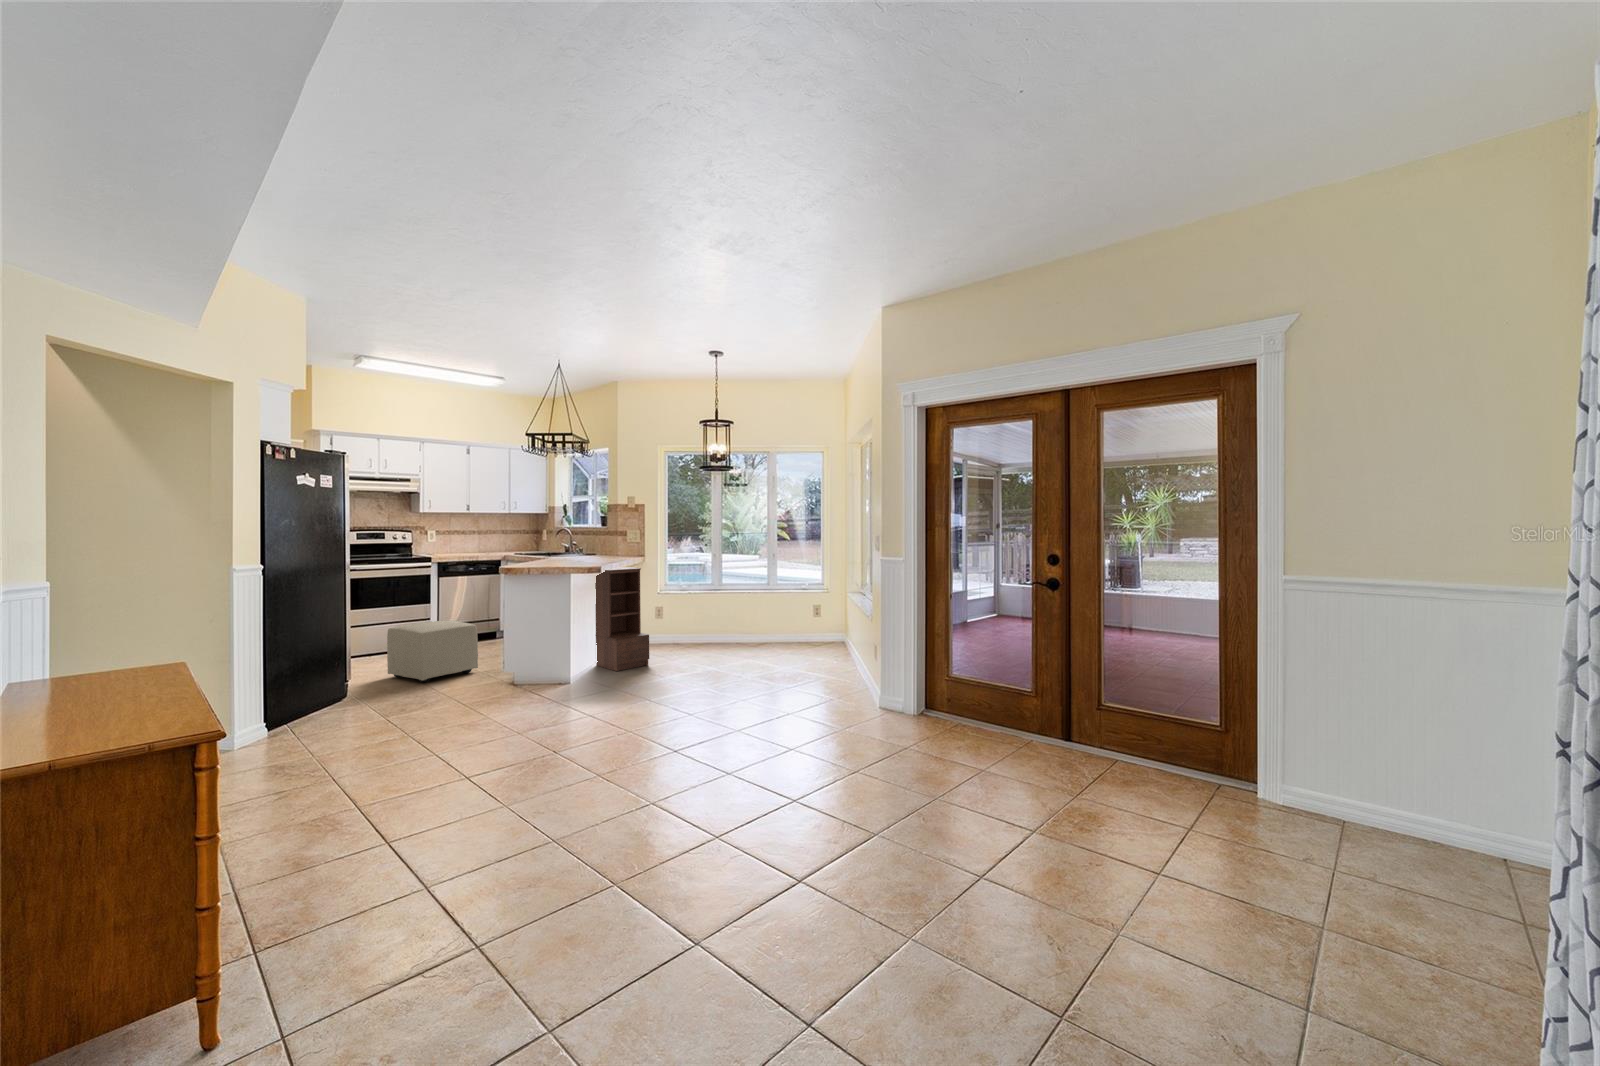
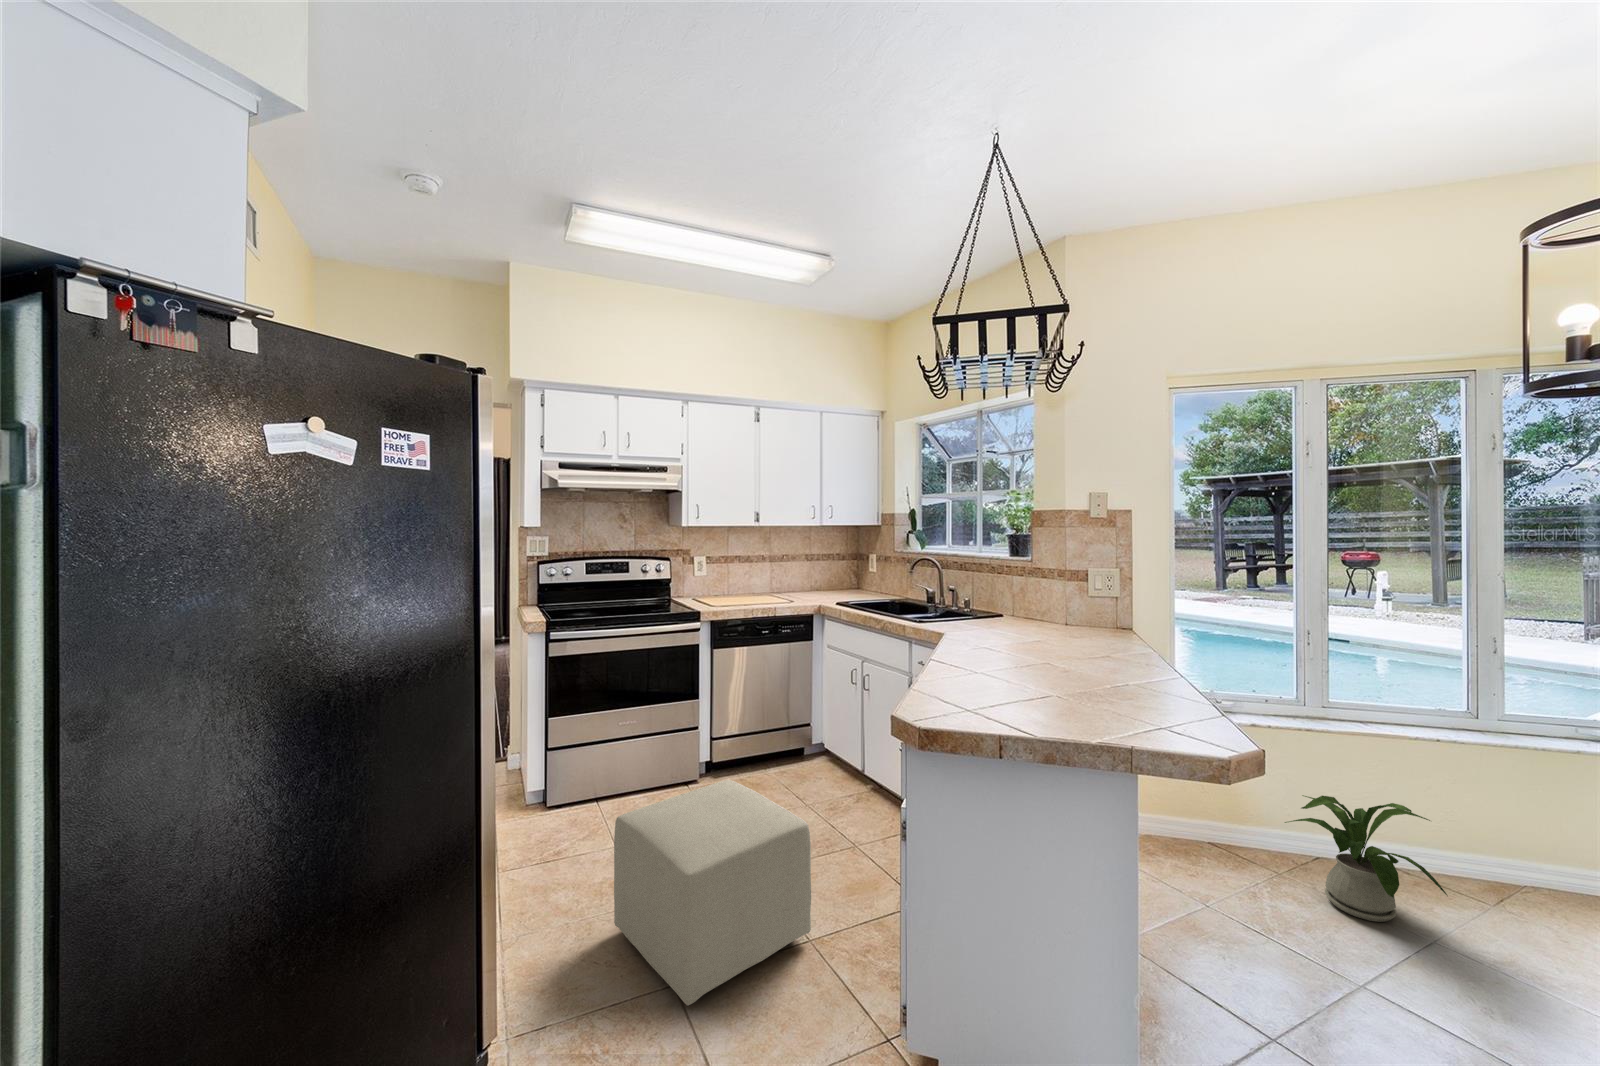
bookshelf: present [595,567,649,671] -> none [1104,684,1286,1037]
house plant: none [690,608,730,653] -> present [1285,795,1447,922]

